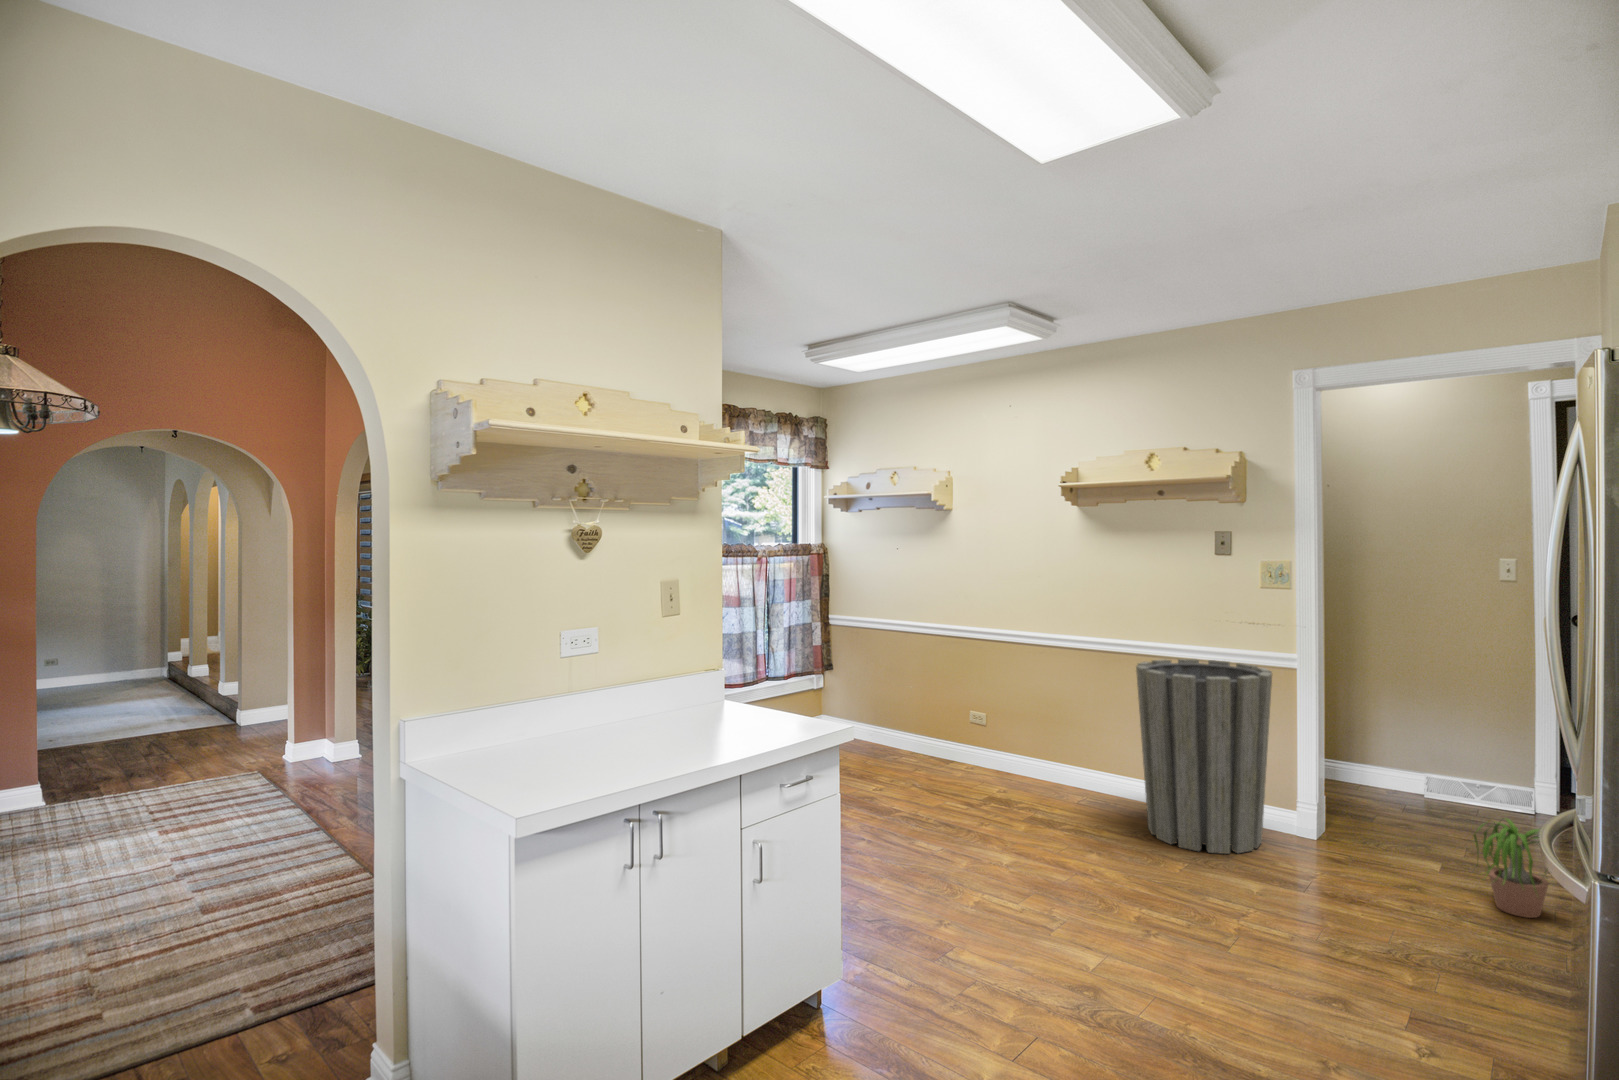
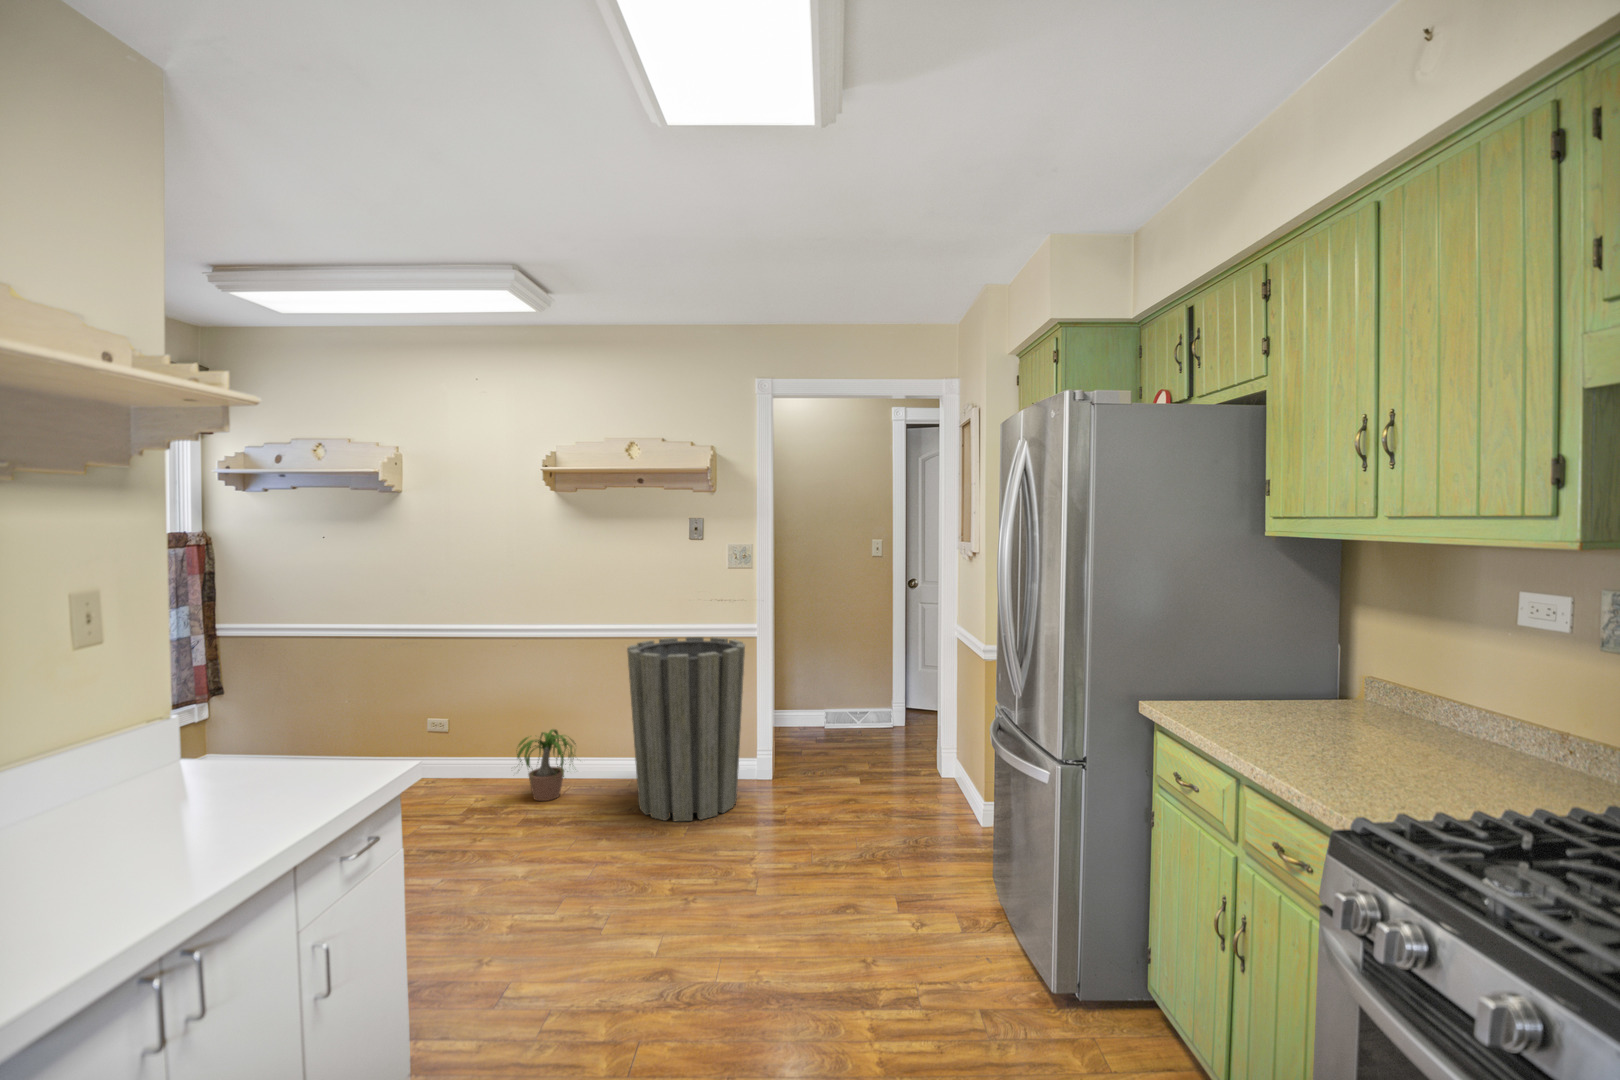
potted plant: present [1474,819,1548,918] -> present [517,729,576,801]

